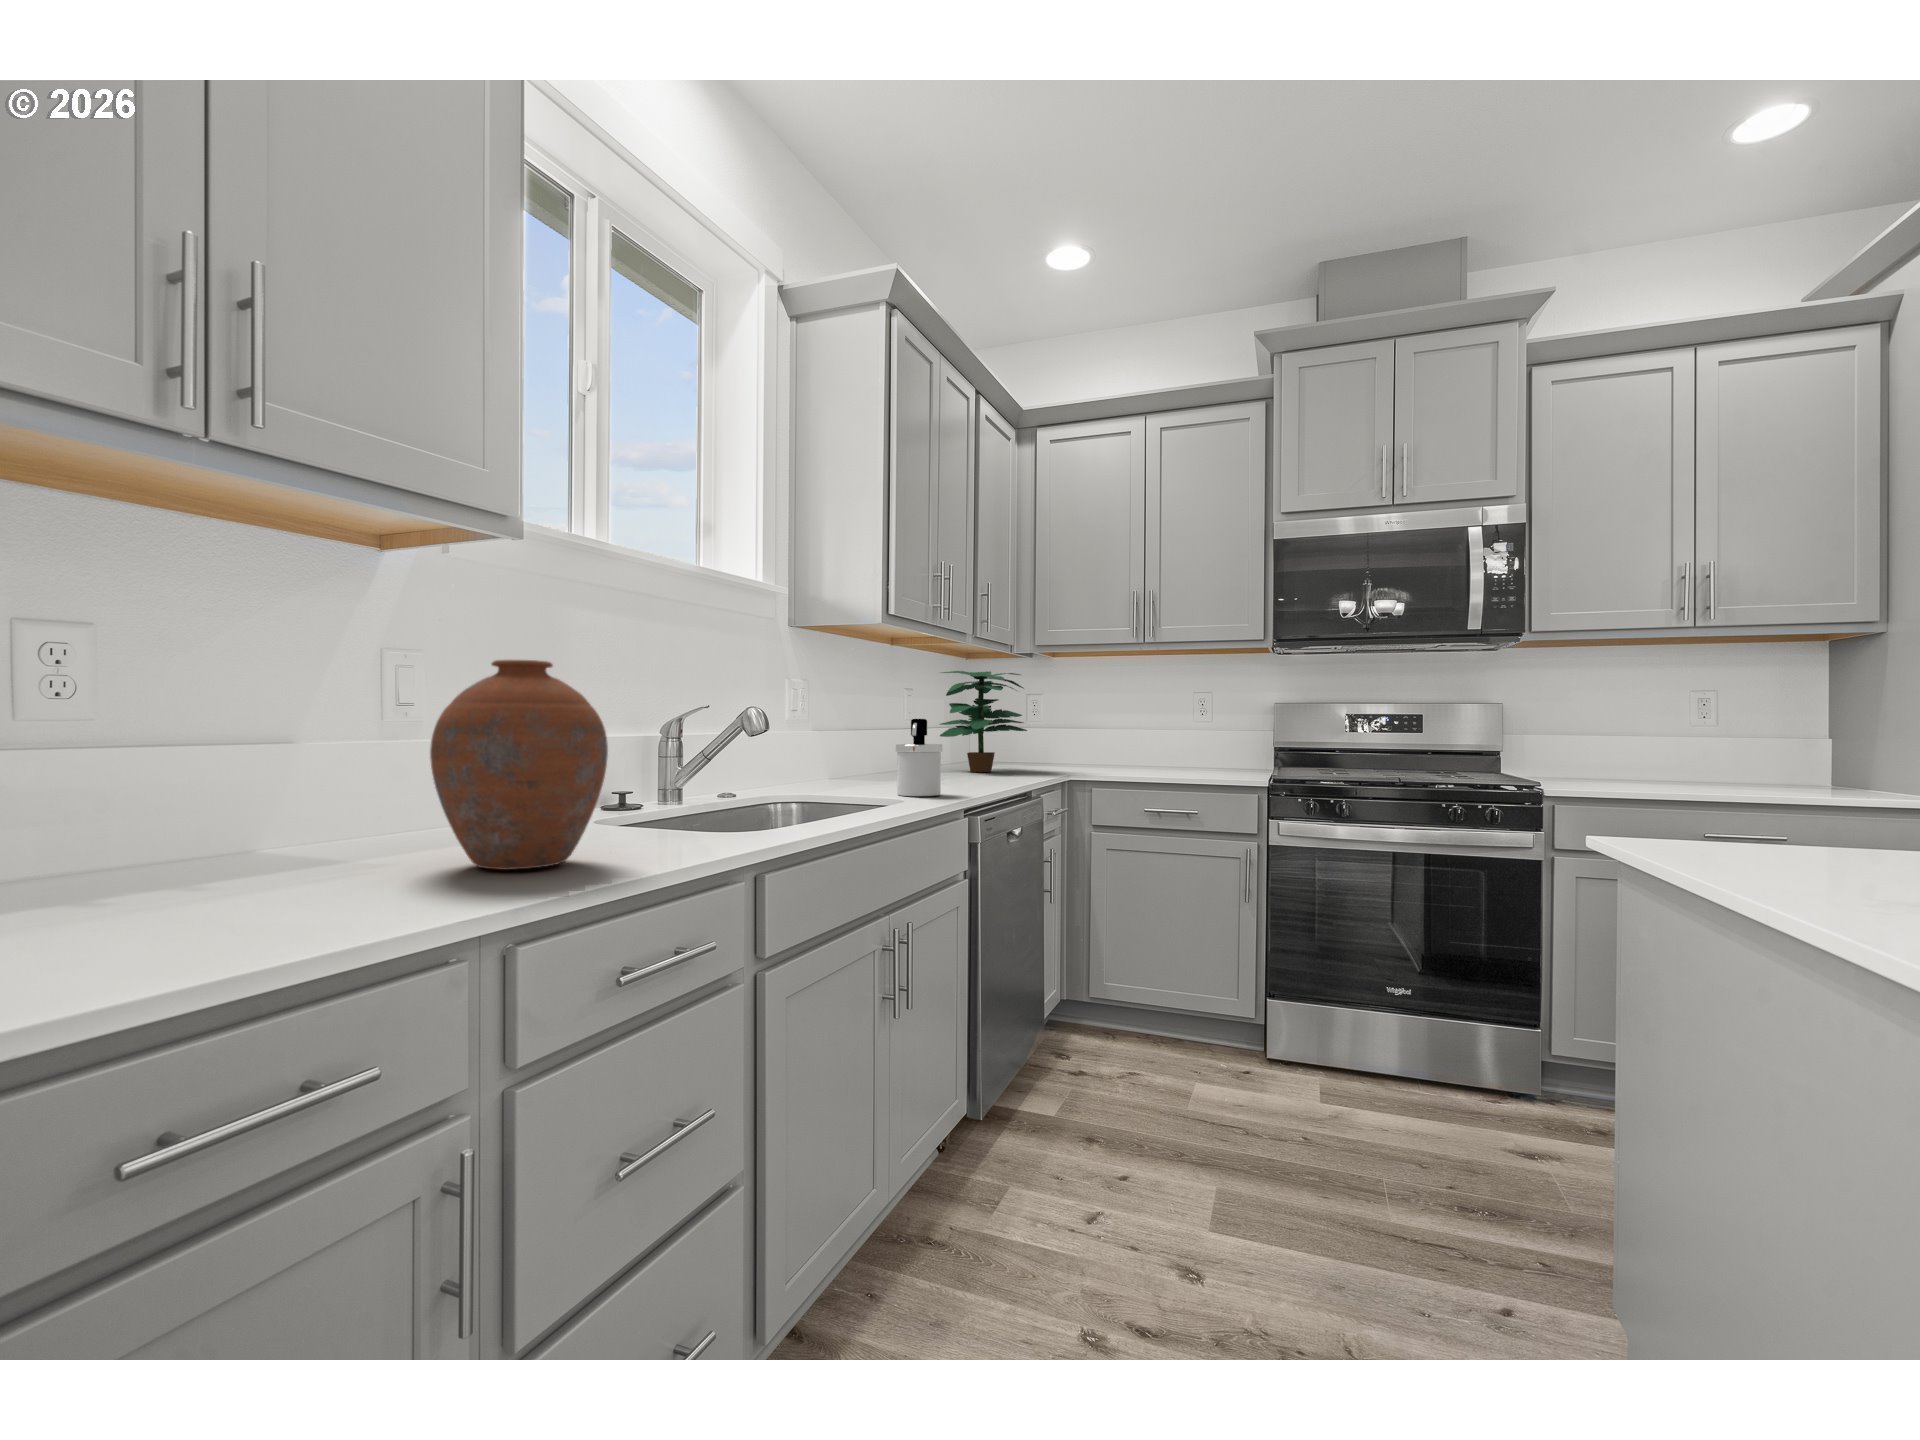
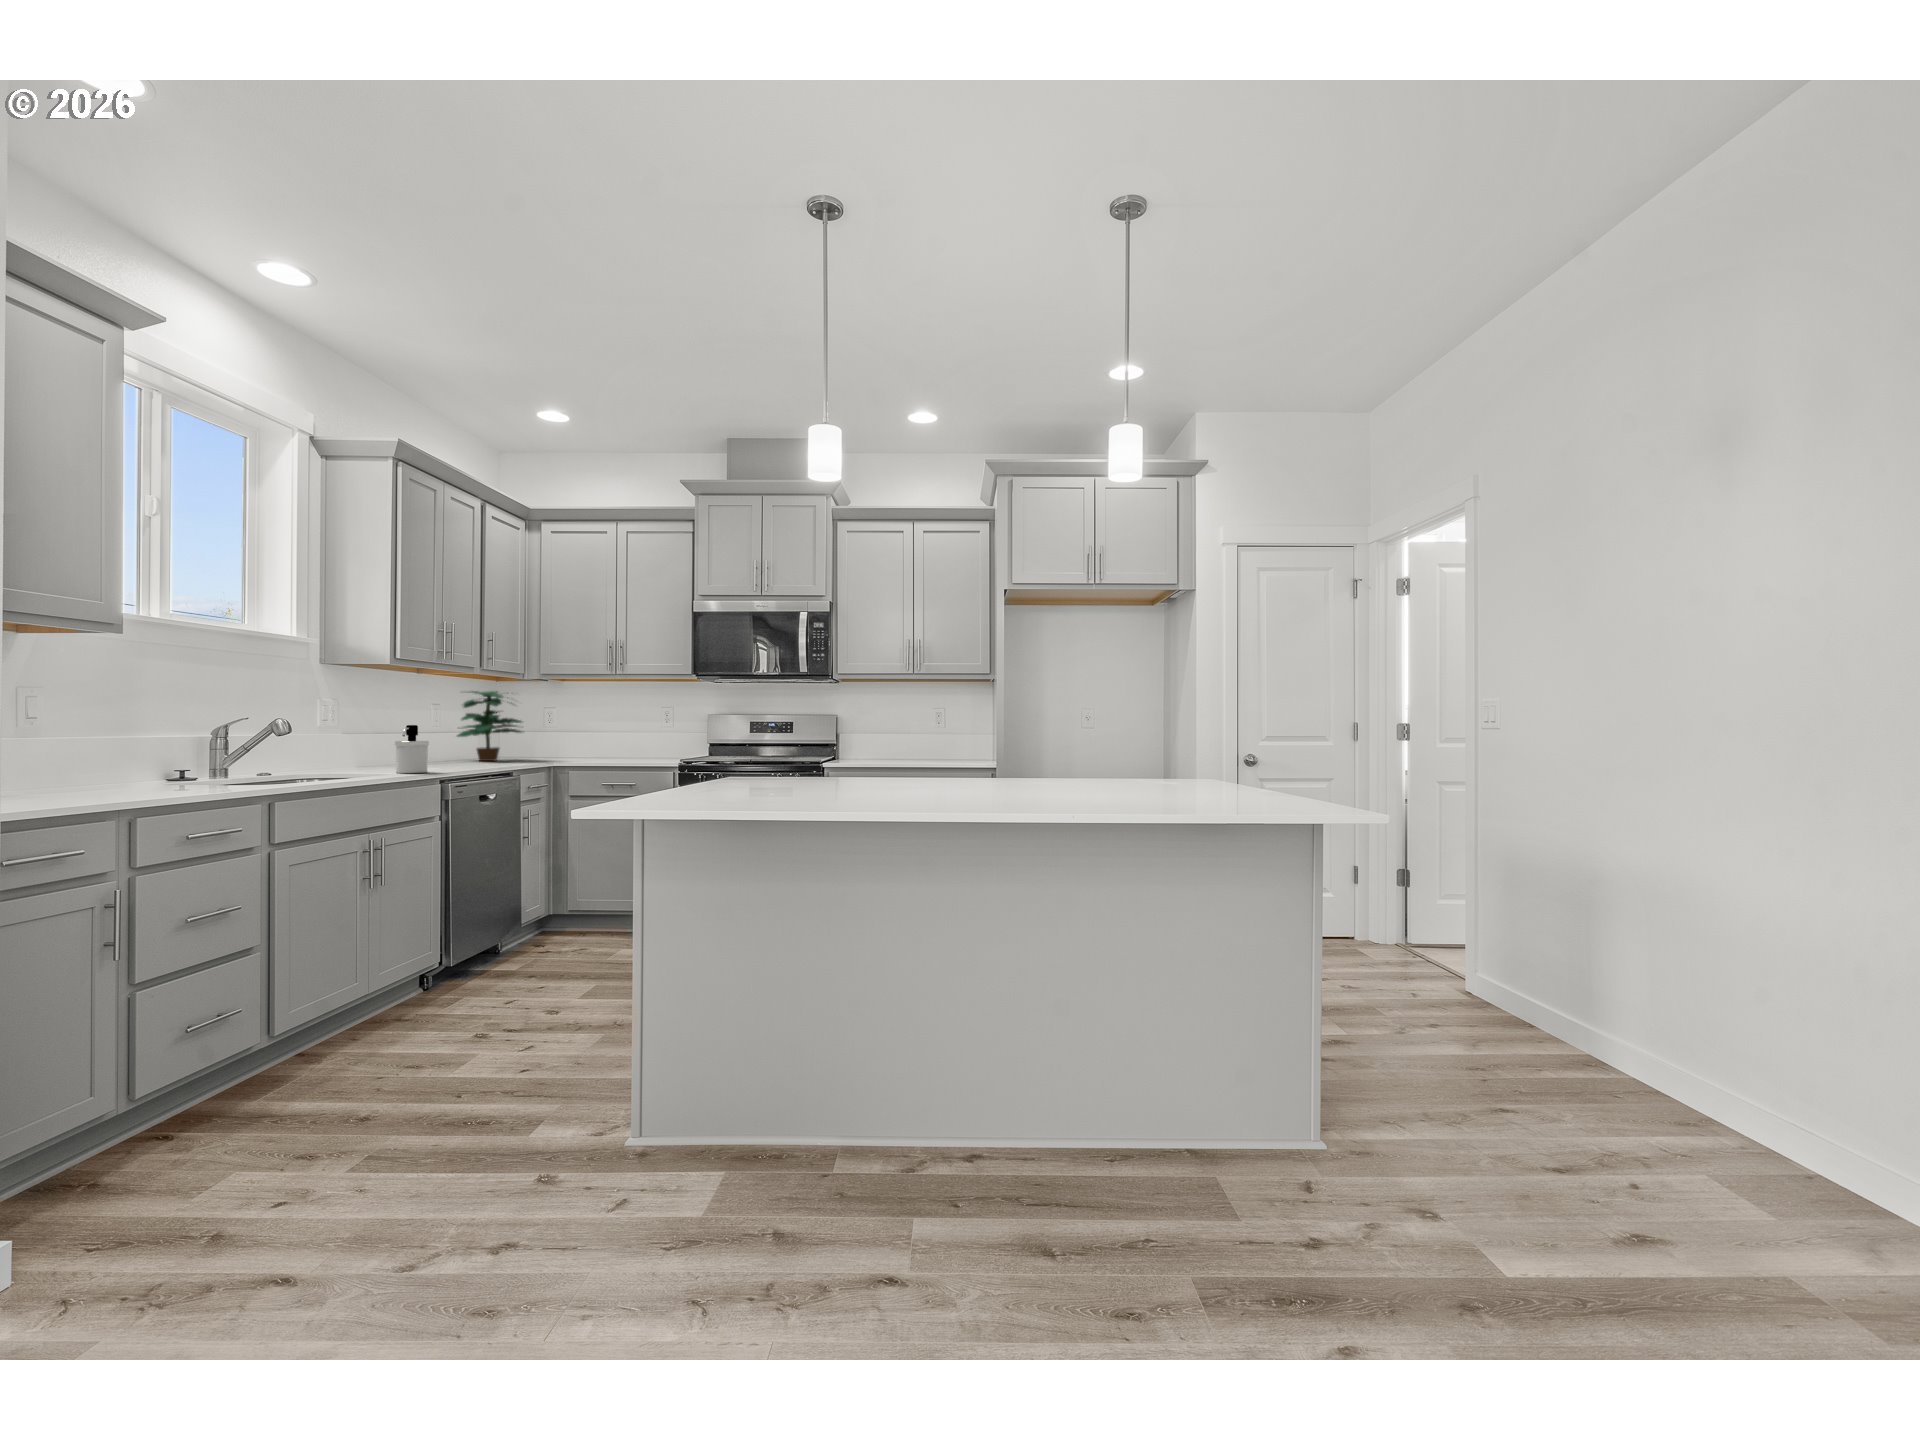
vase: present [430,660,608,870] -> none [70,698,177,799]

